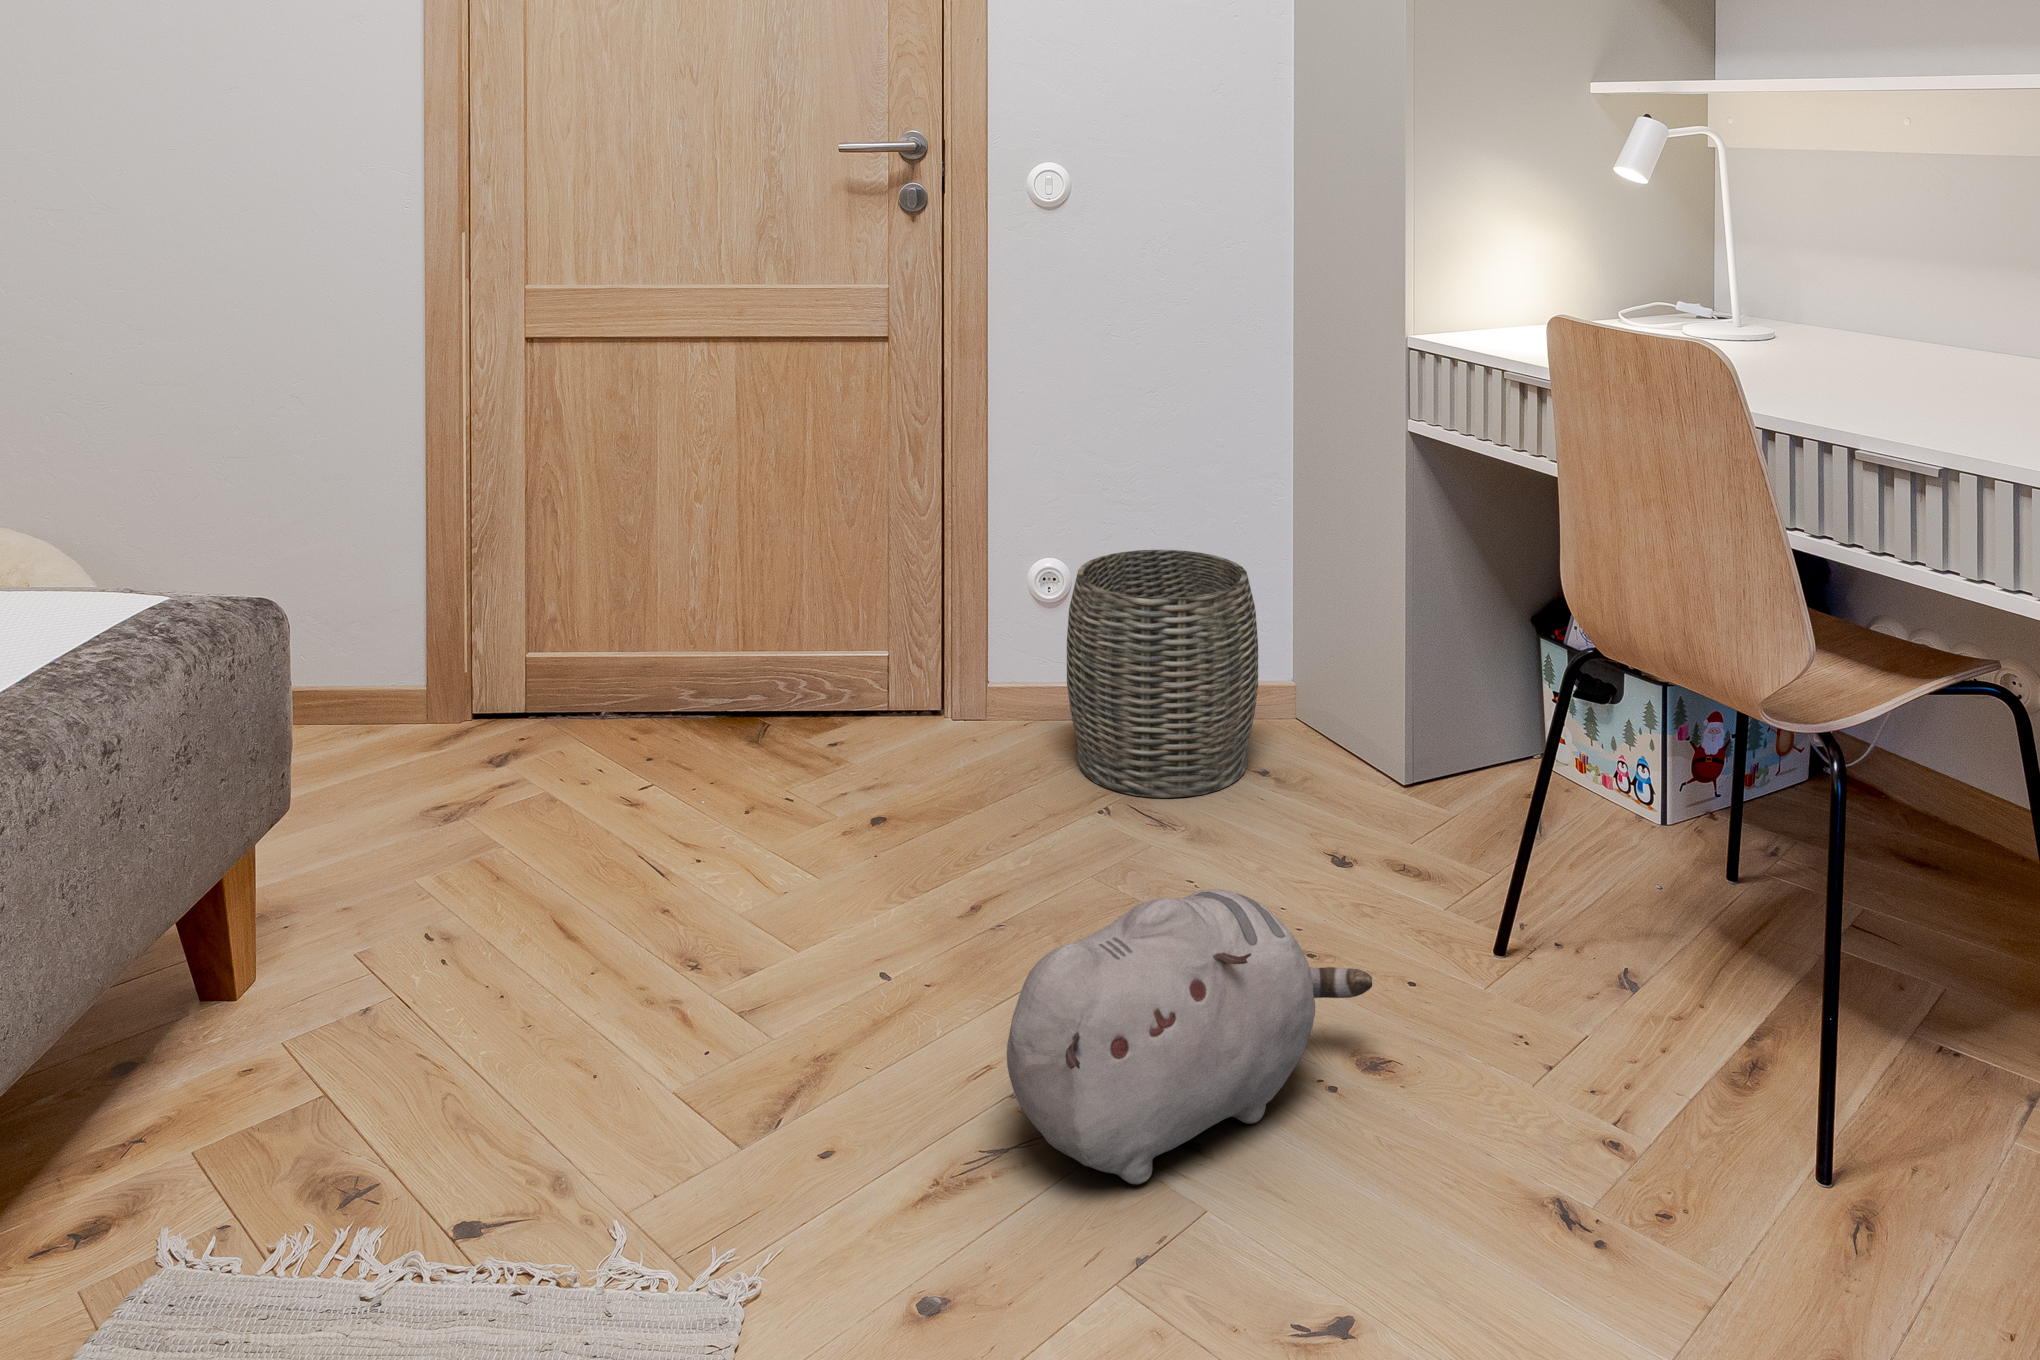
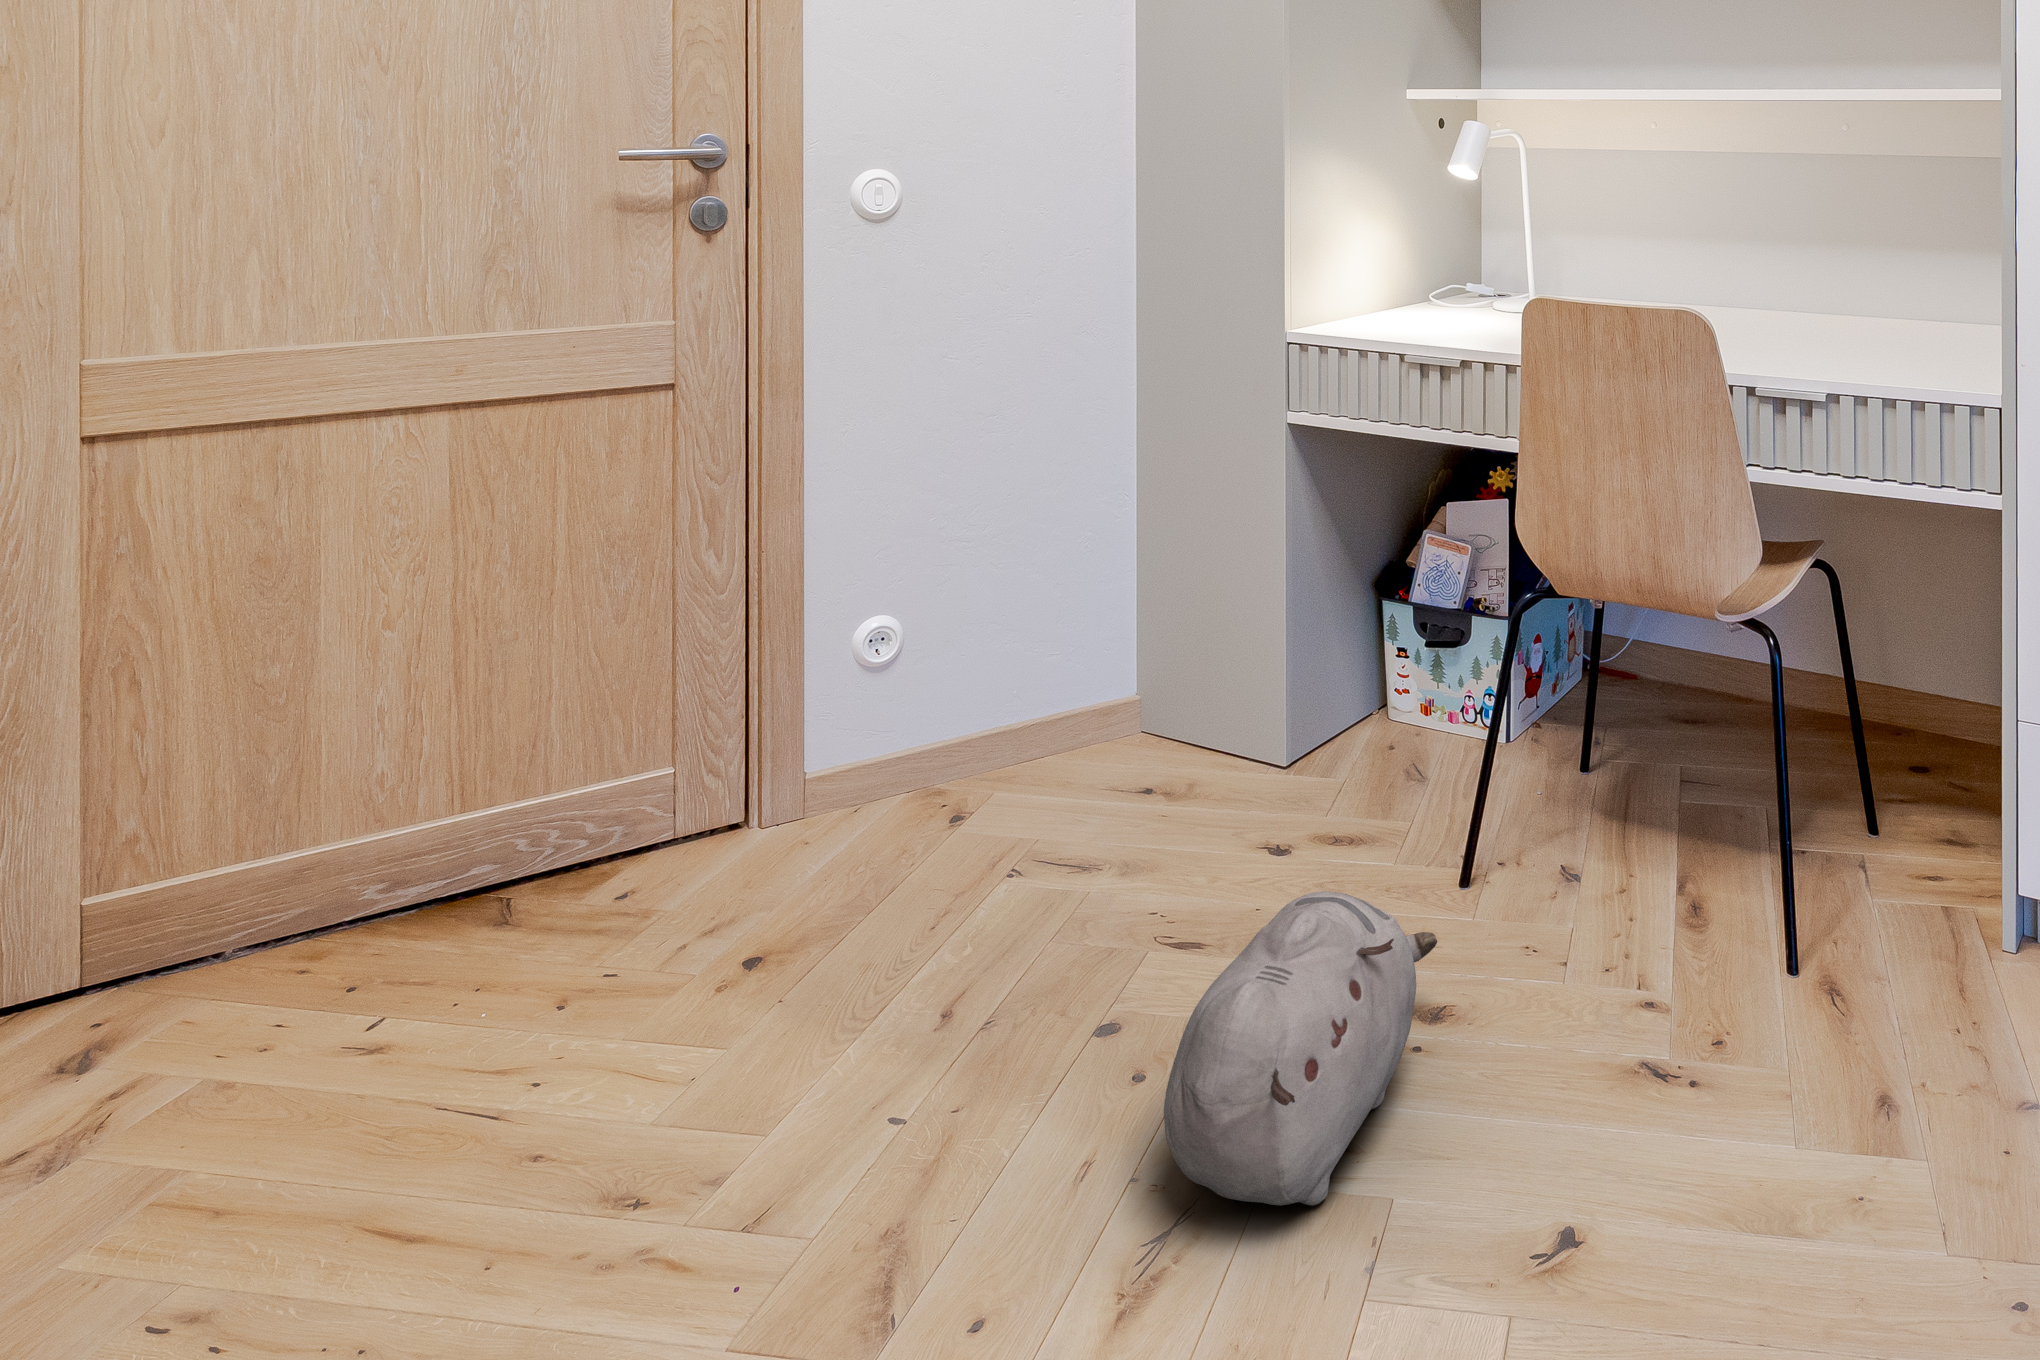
woven basket: present [1067,550,1258,798] -> none [927,580,1139,850]

